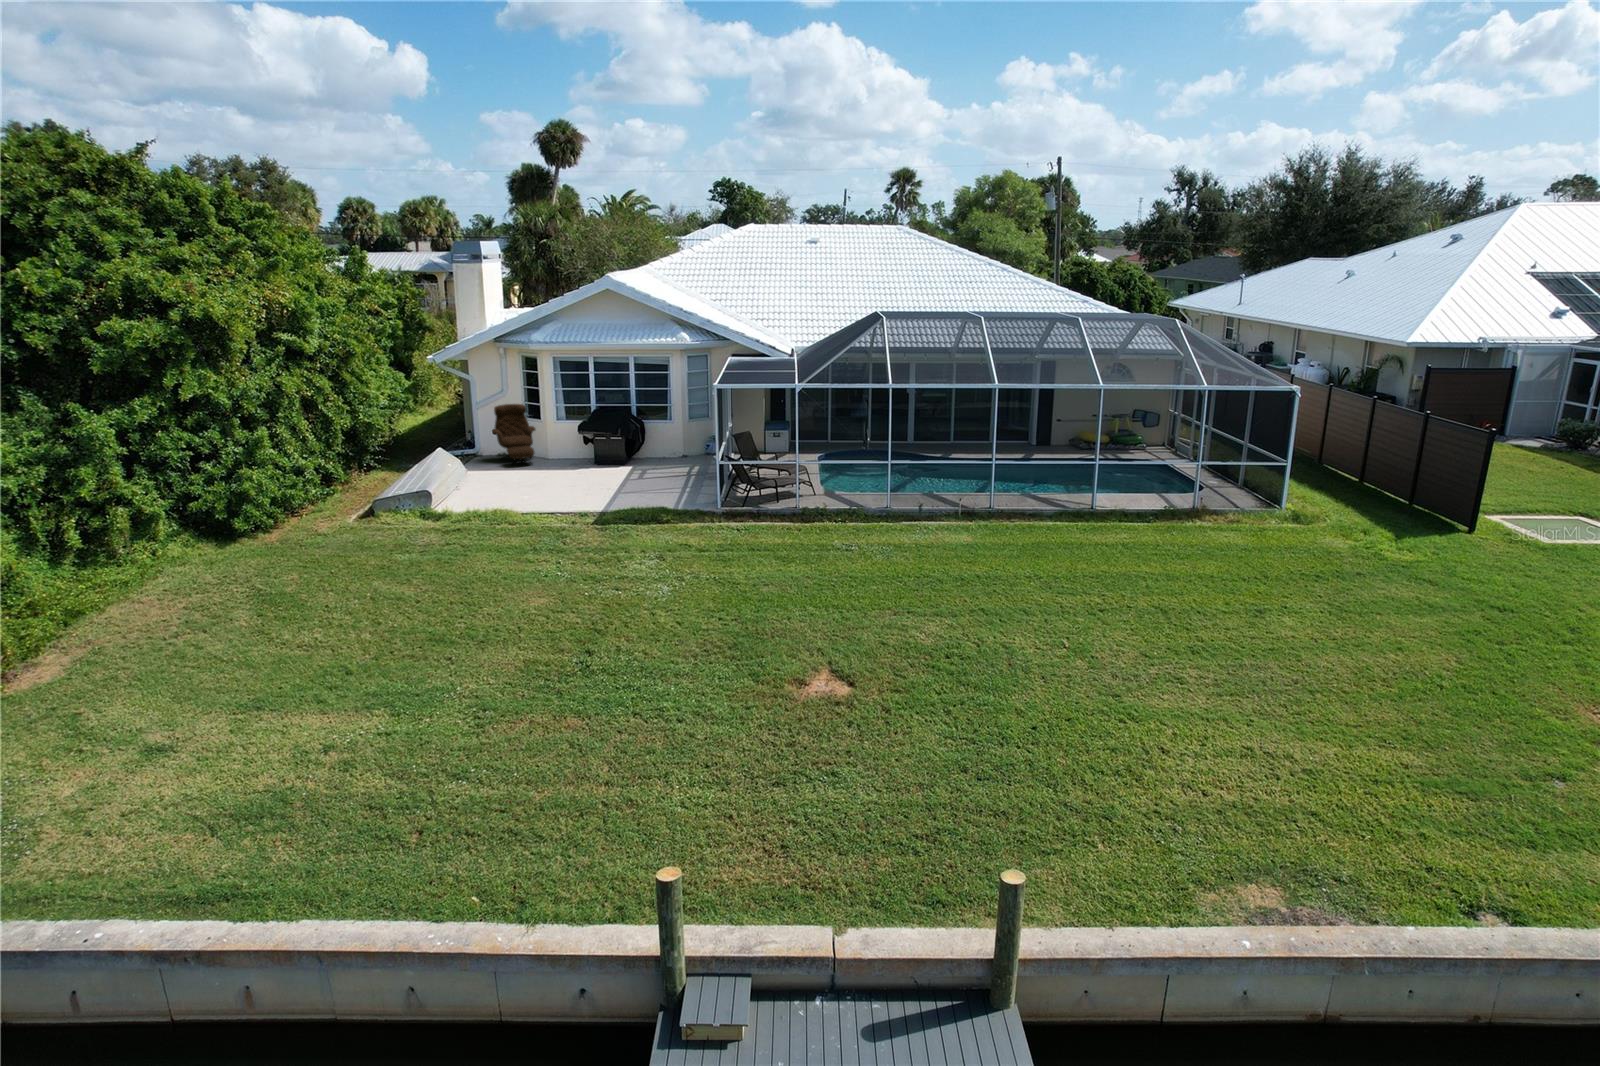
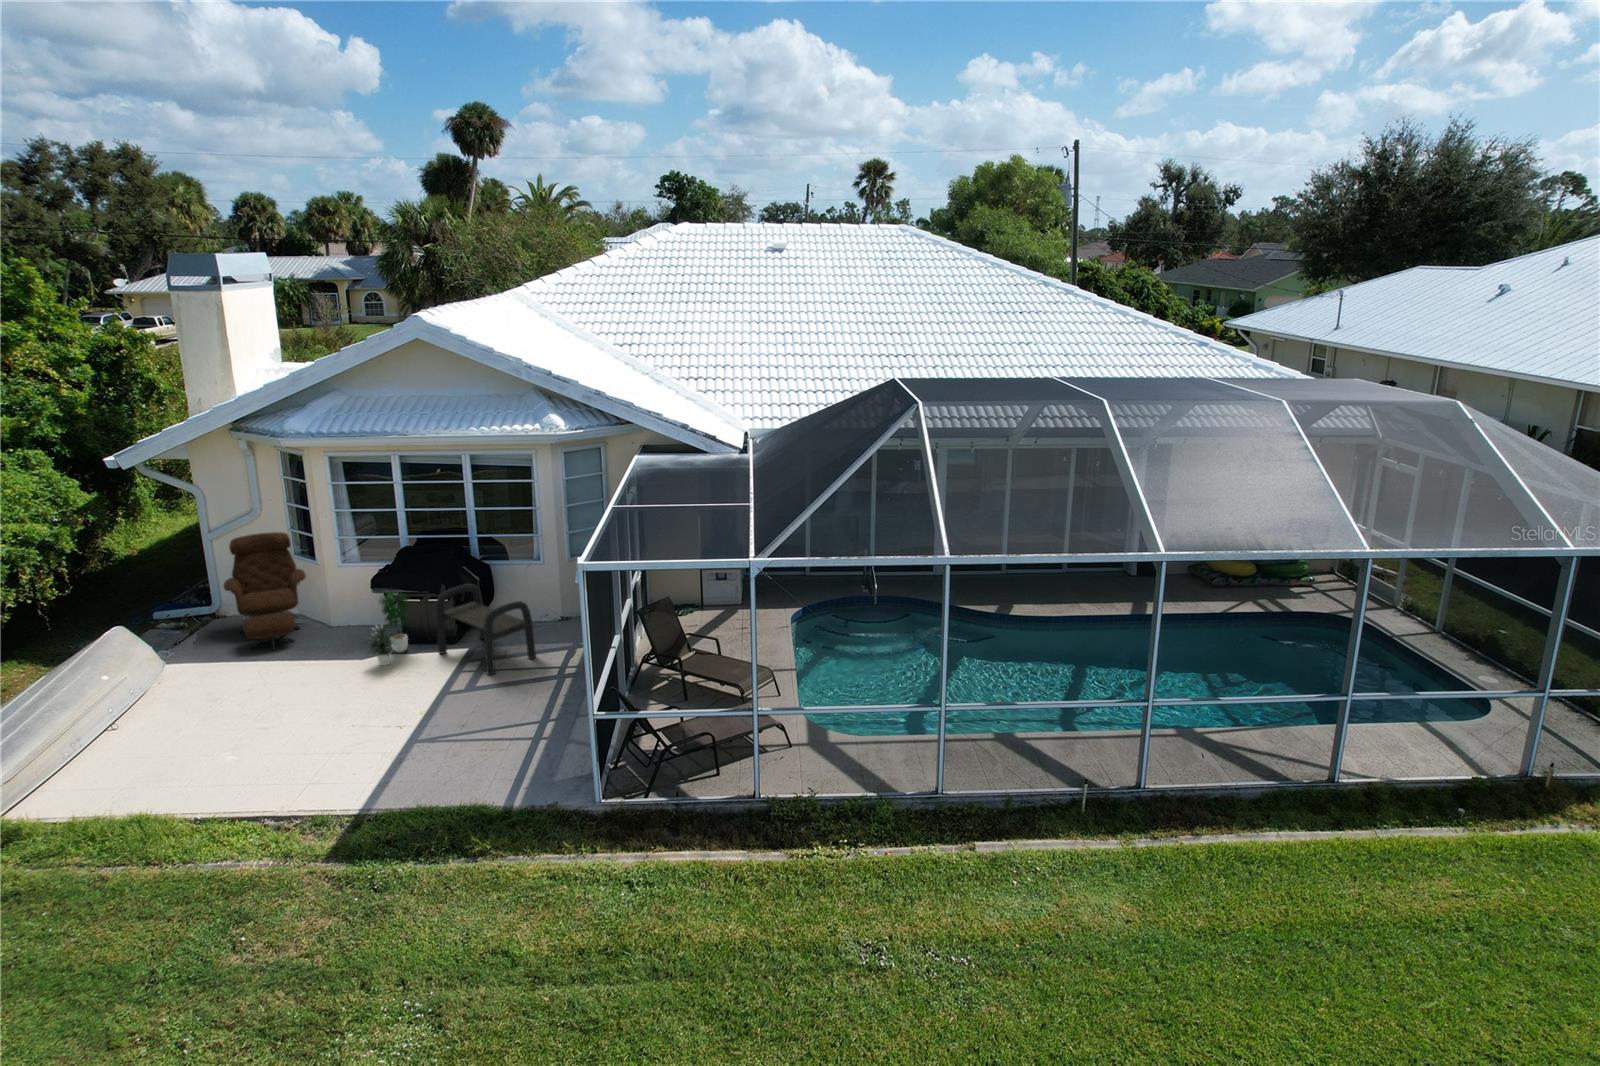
potted plant: none [579,429,602,471] -> present [370,590,408,666]
bench: none [616,429,673,475] -> present [436,584,536,675]

